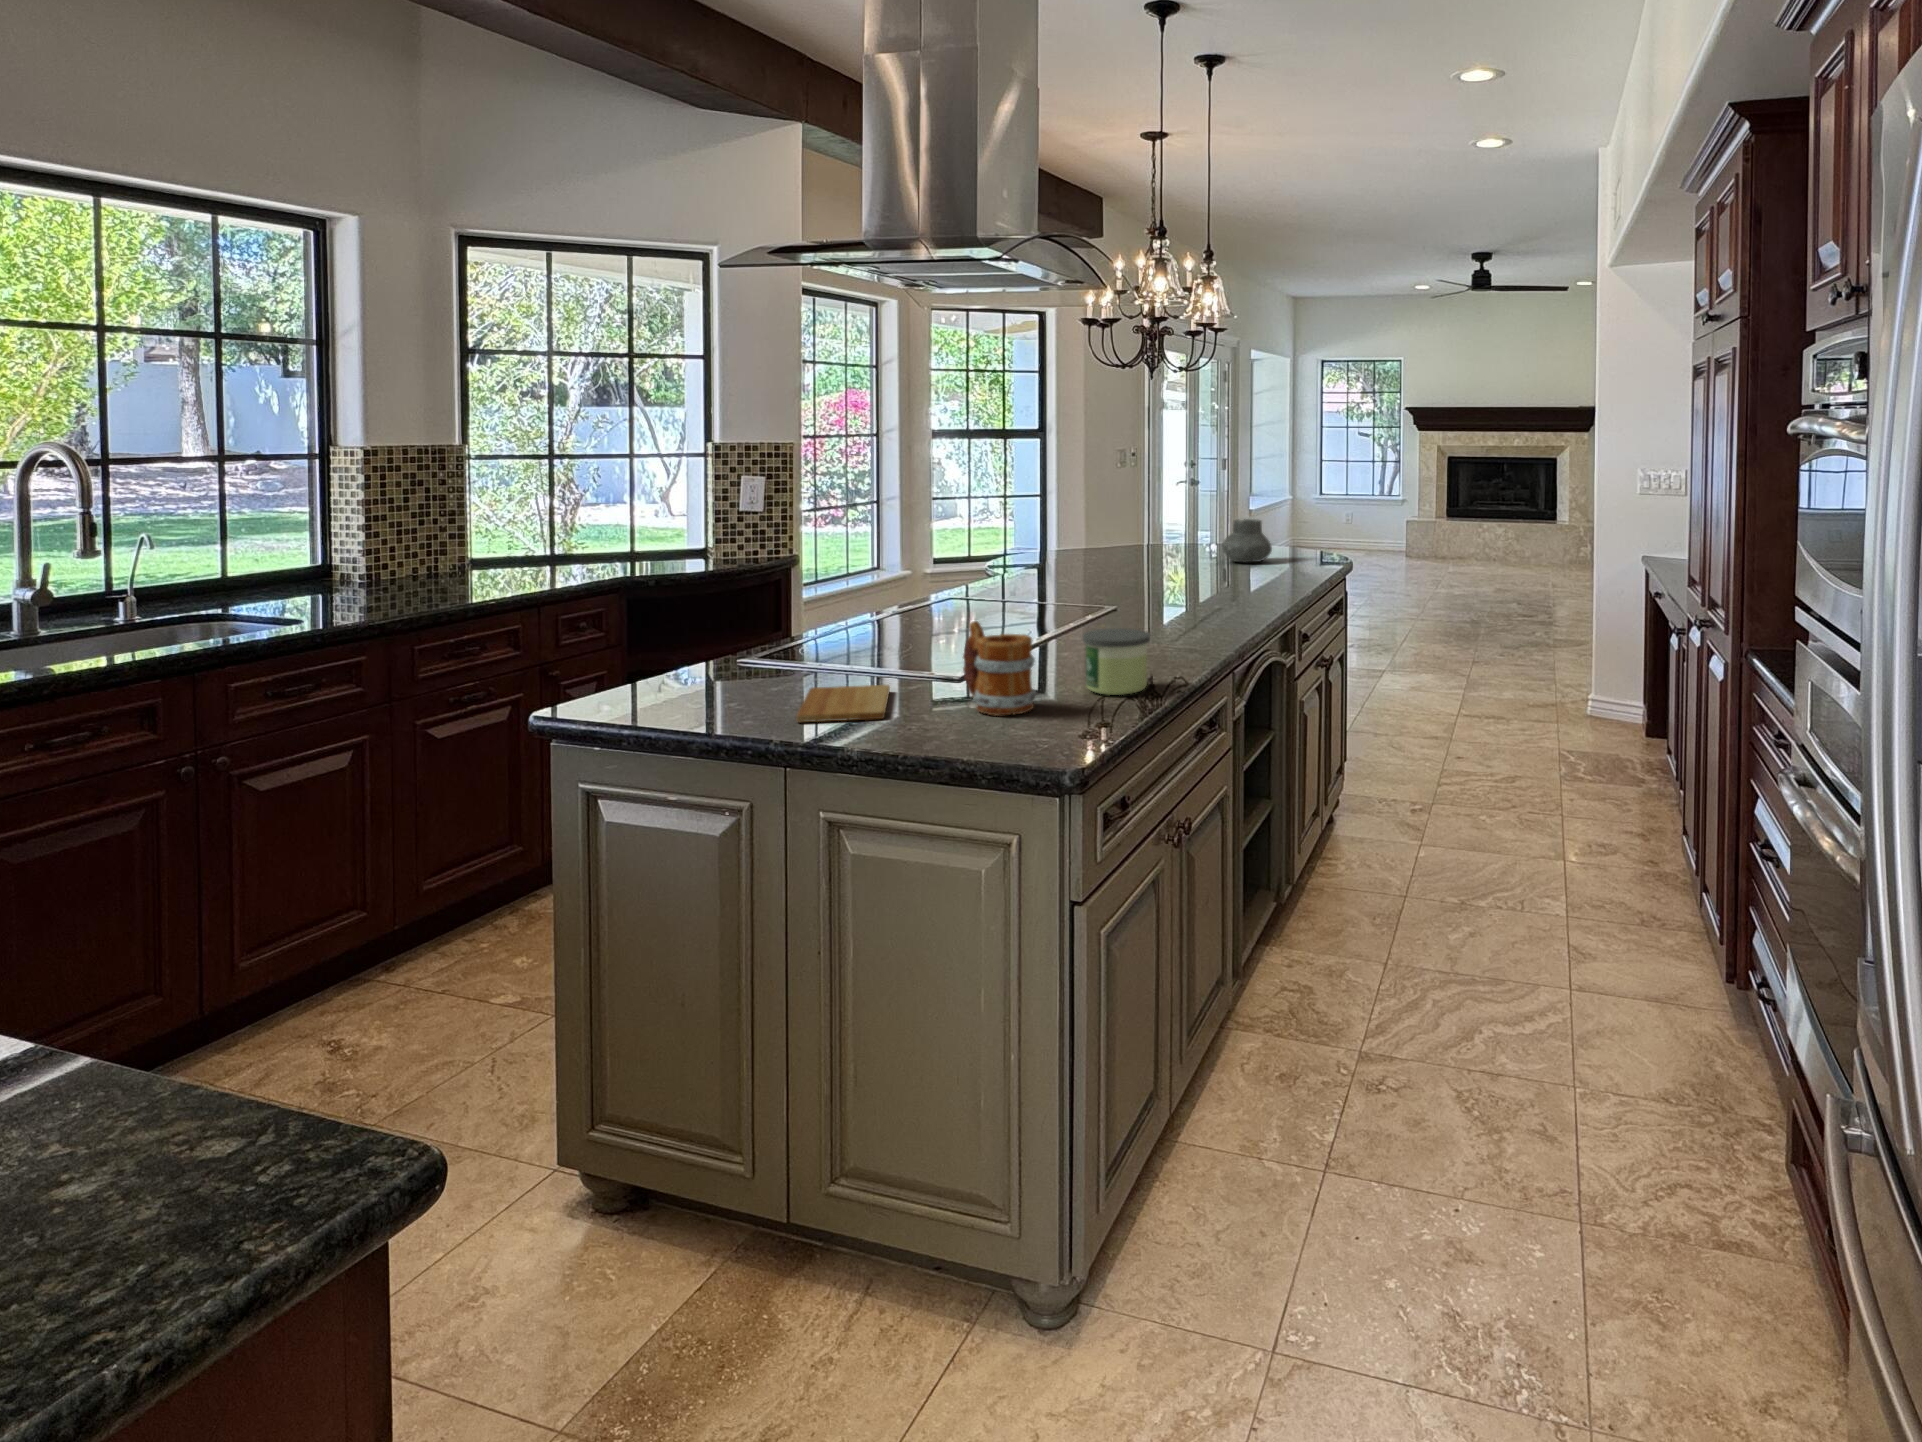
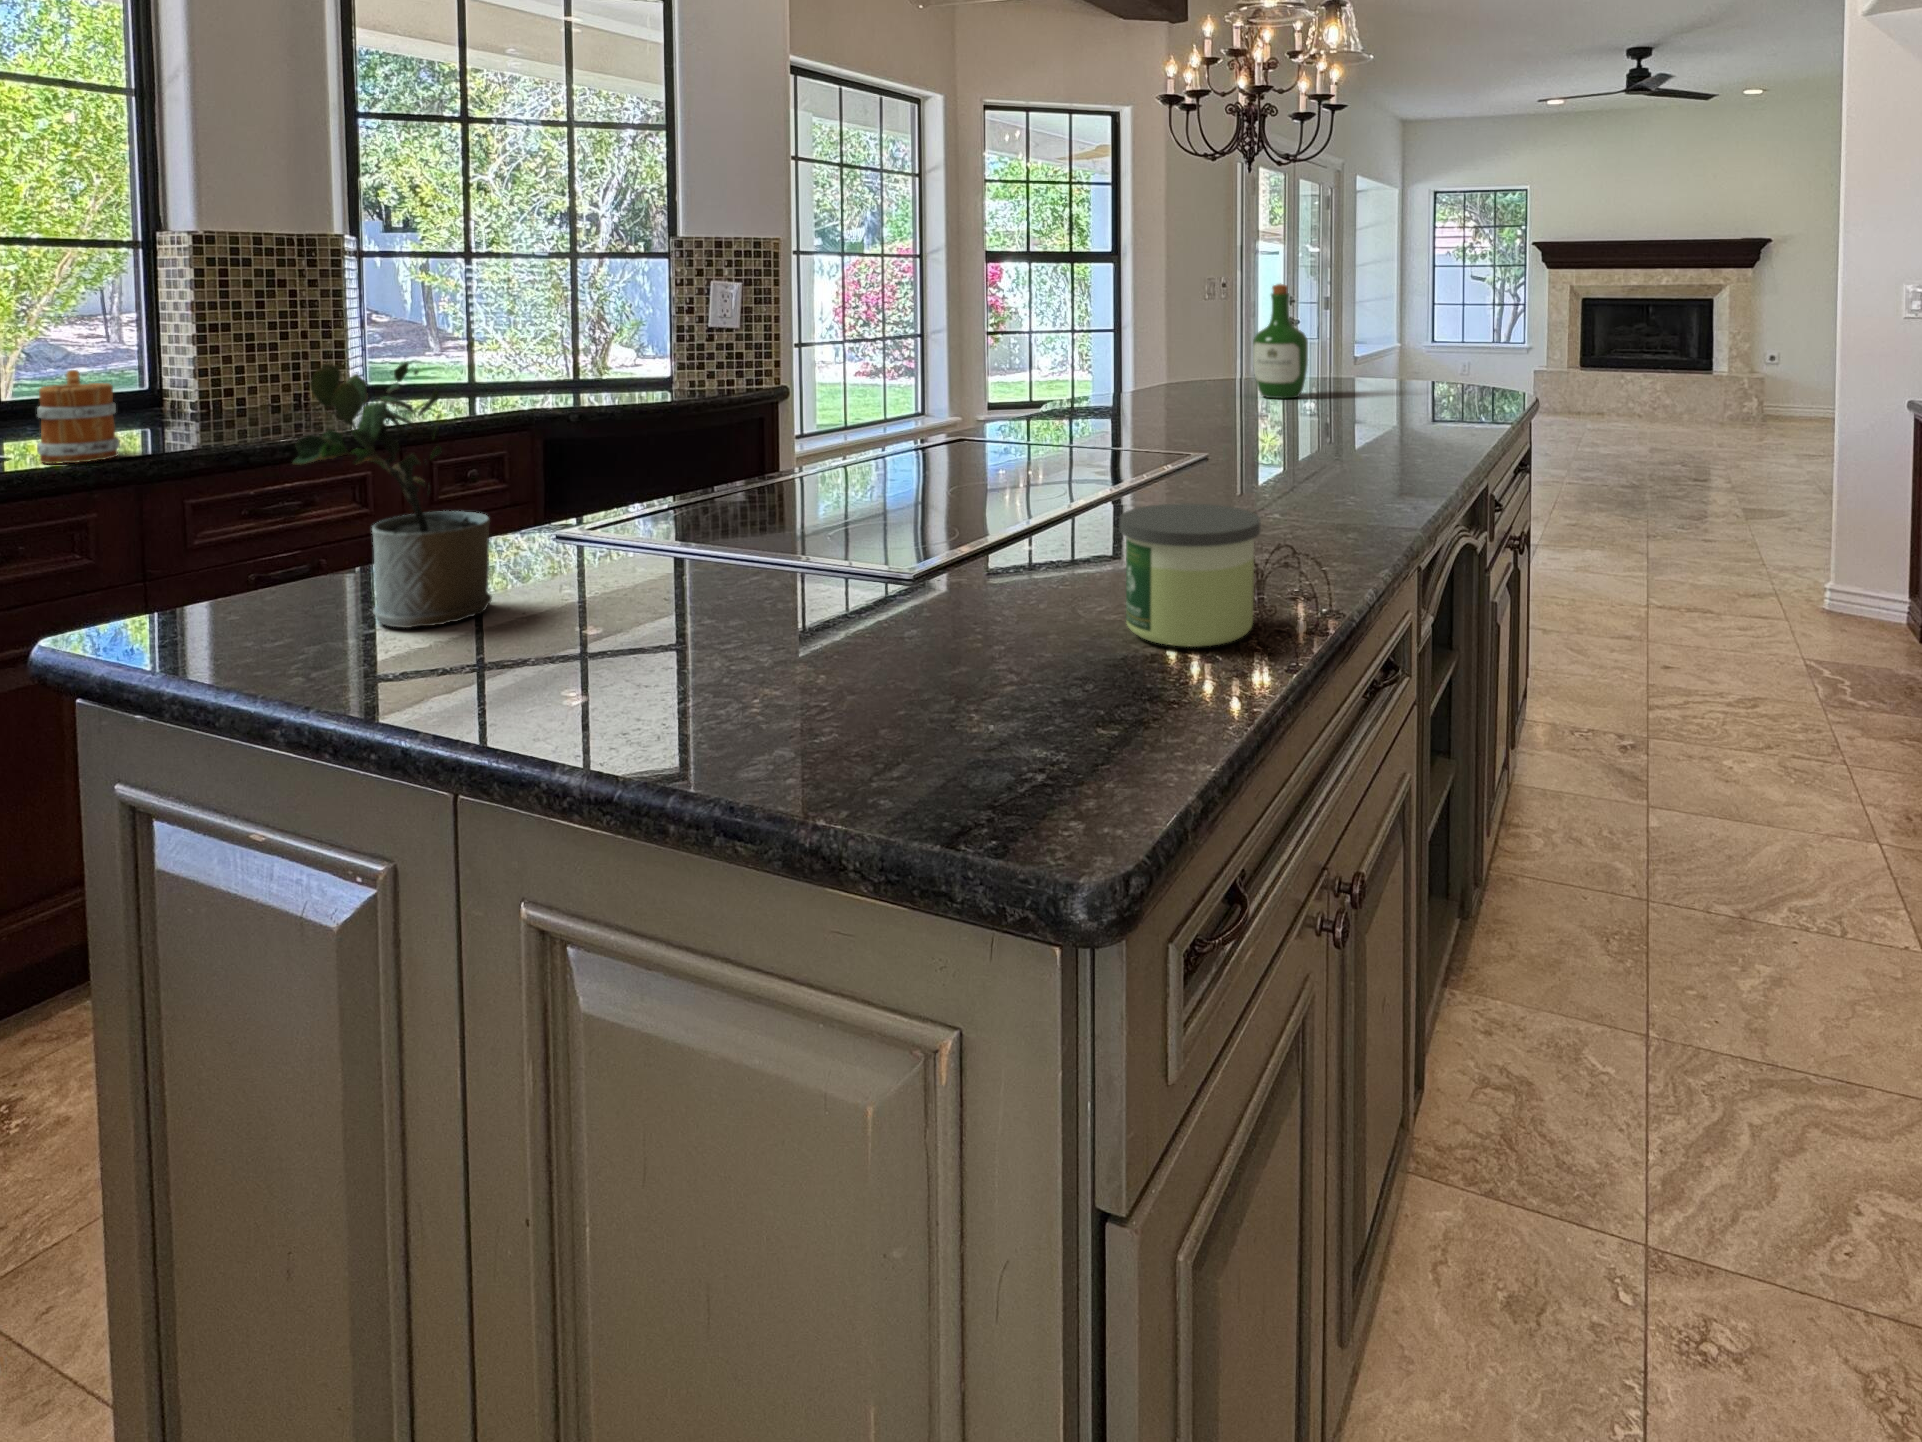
wine bottle: none [1155,477,1195,560] -> present [1253,284,1308,399]
vase: present [1222,519,1272,562] -> none [1347,343,1419,403]
potted plant: none [675,564,759,698] -> present [293,362,492,628]
mug: present [963,621,1036,716] -> present [37,370,120,464]
cutting board: present [796,685,890,722] -> none [473,607,734,703]

